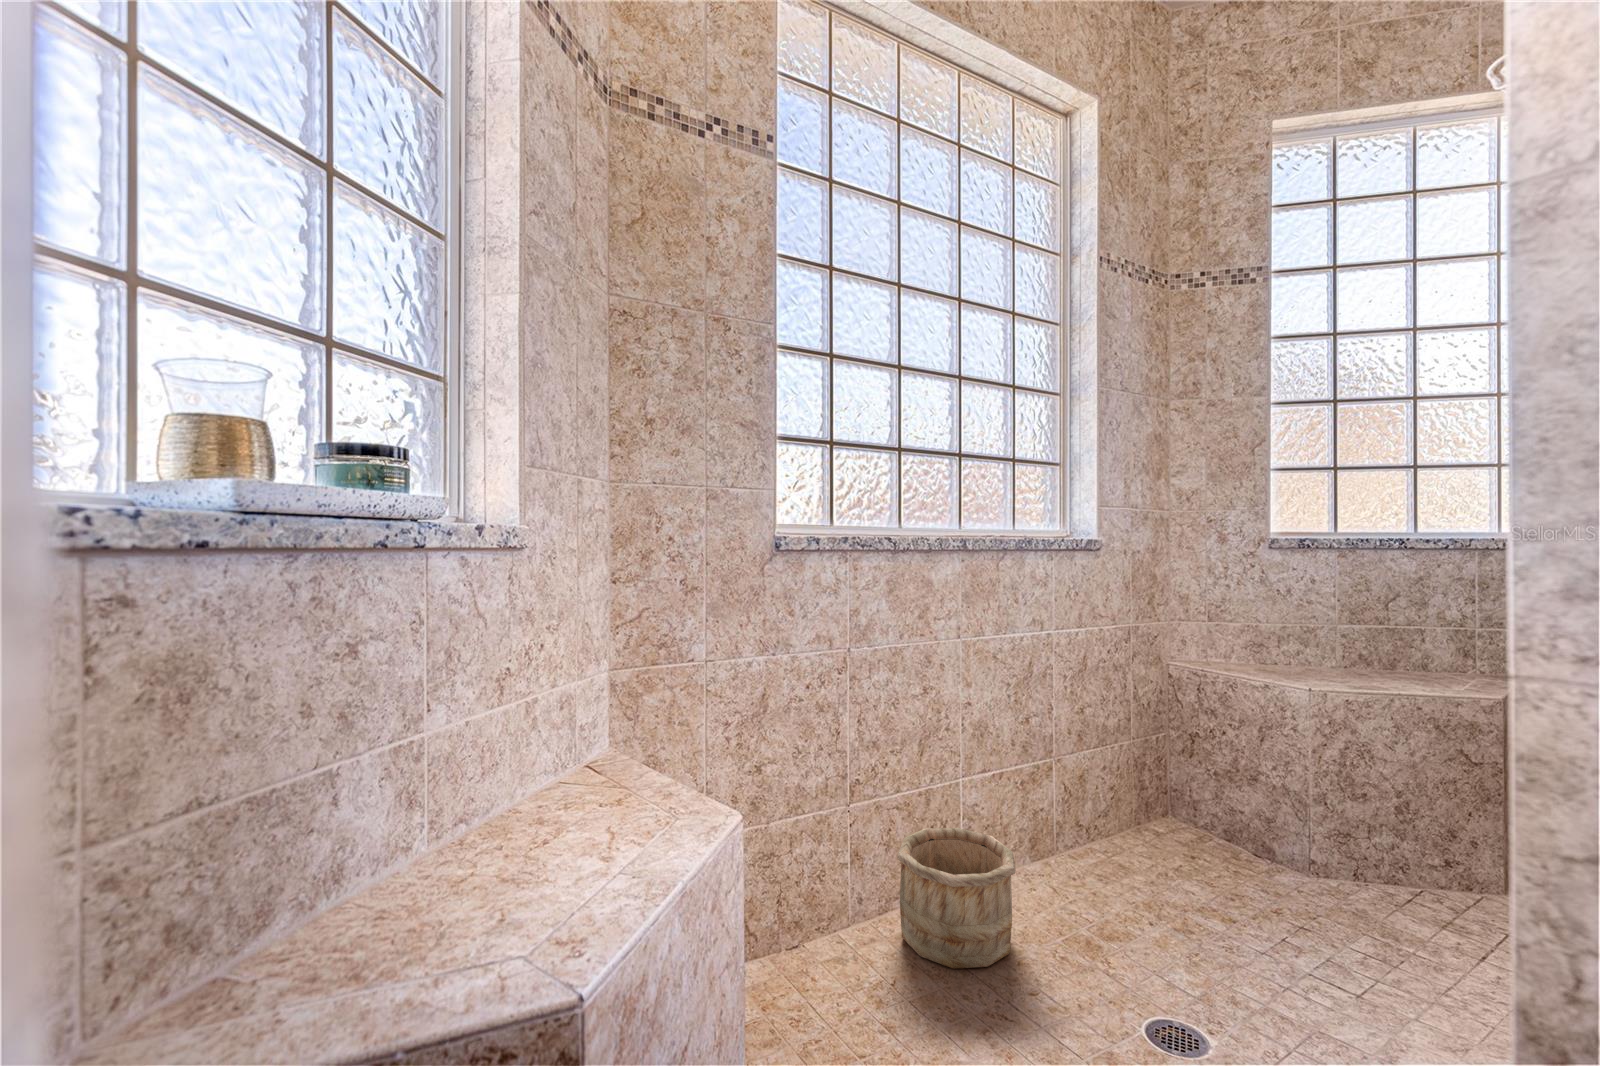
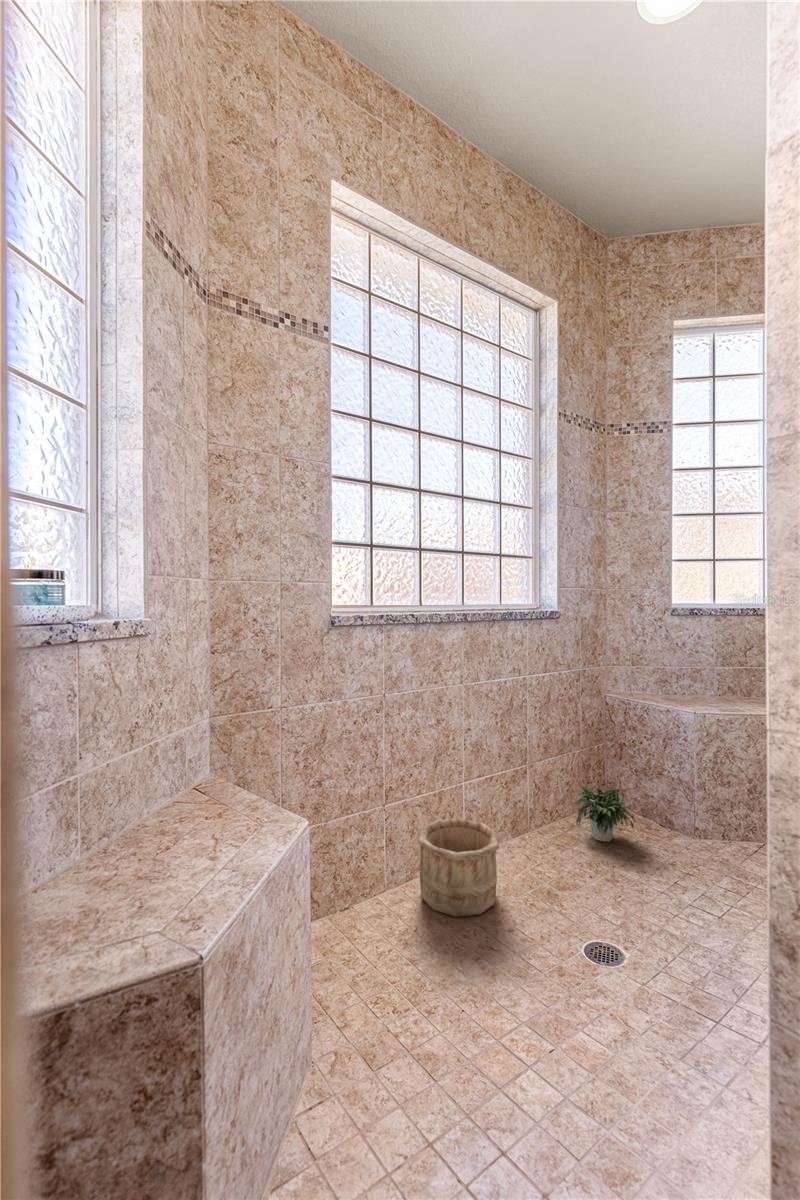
potted plant: none [1090,786,1218,872] -> present [552,784,635,842]

